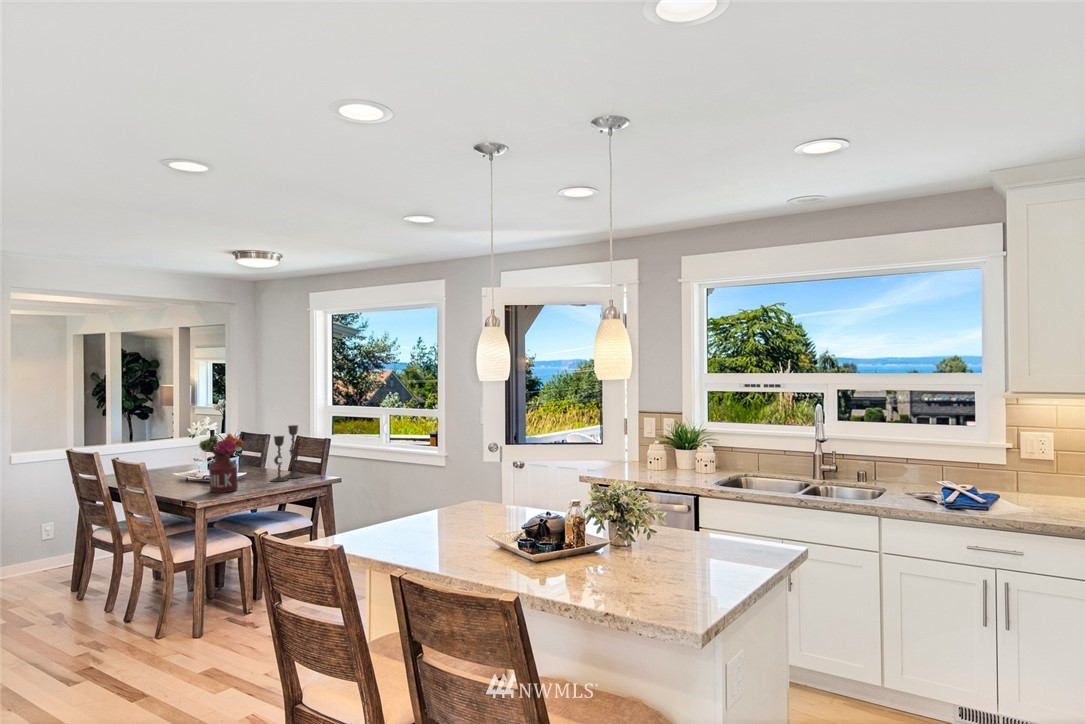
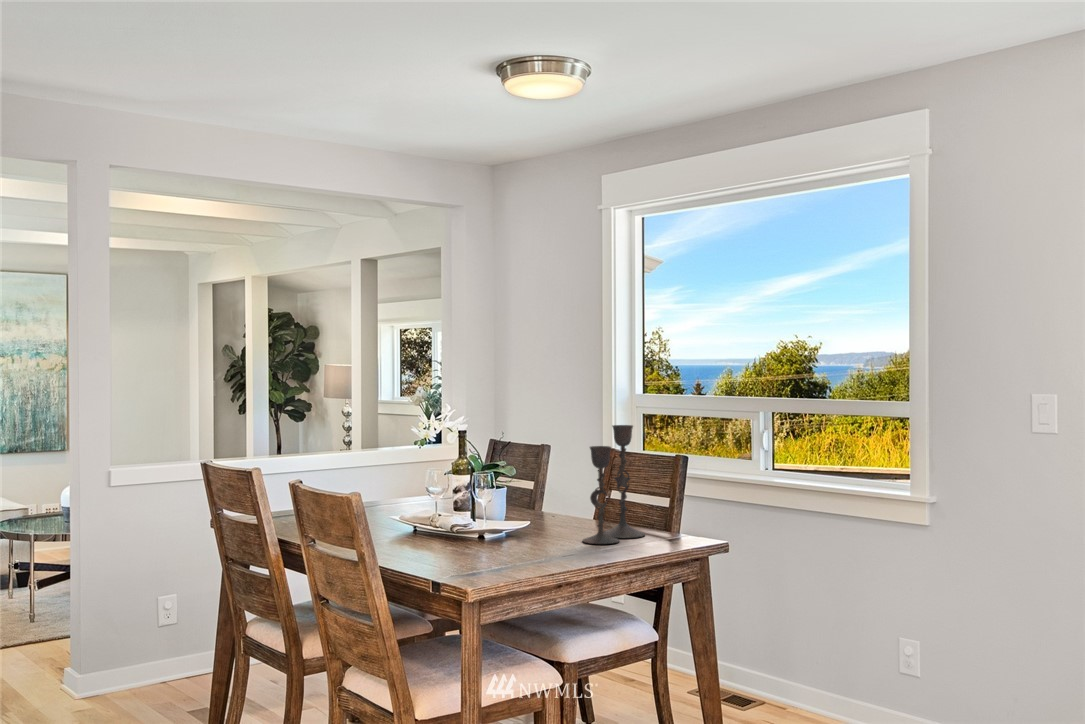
flower arrangement: present [199,434,244,493] -> none [455,435,546,565]

